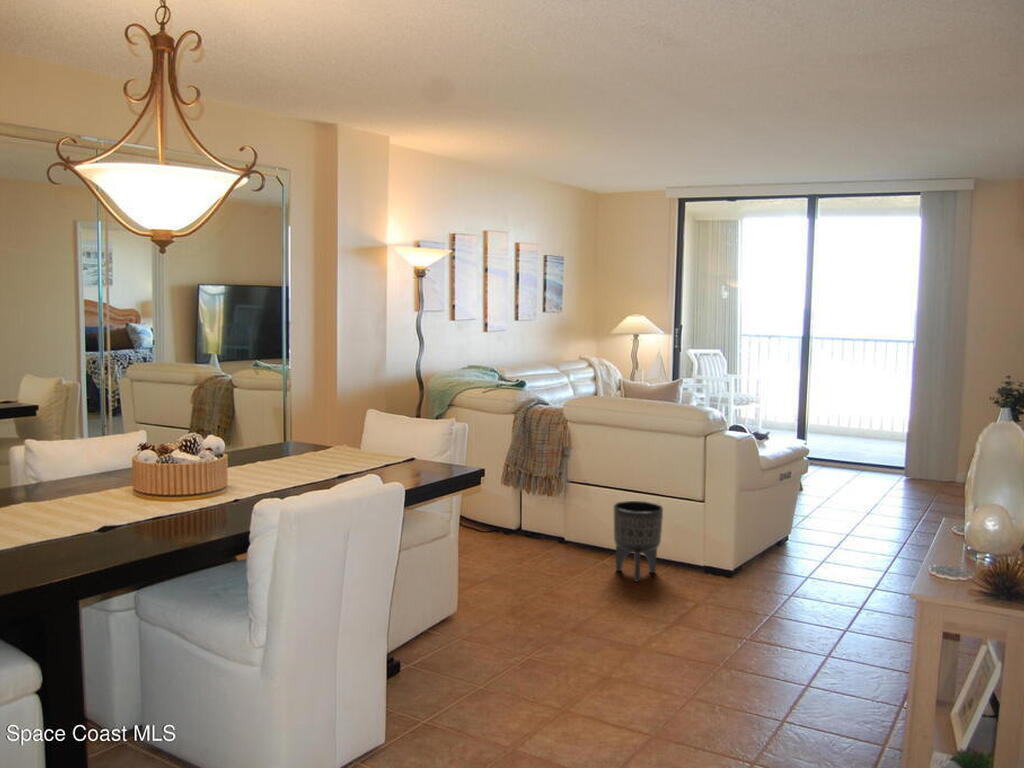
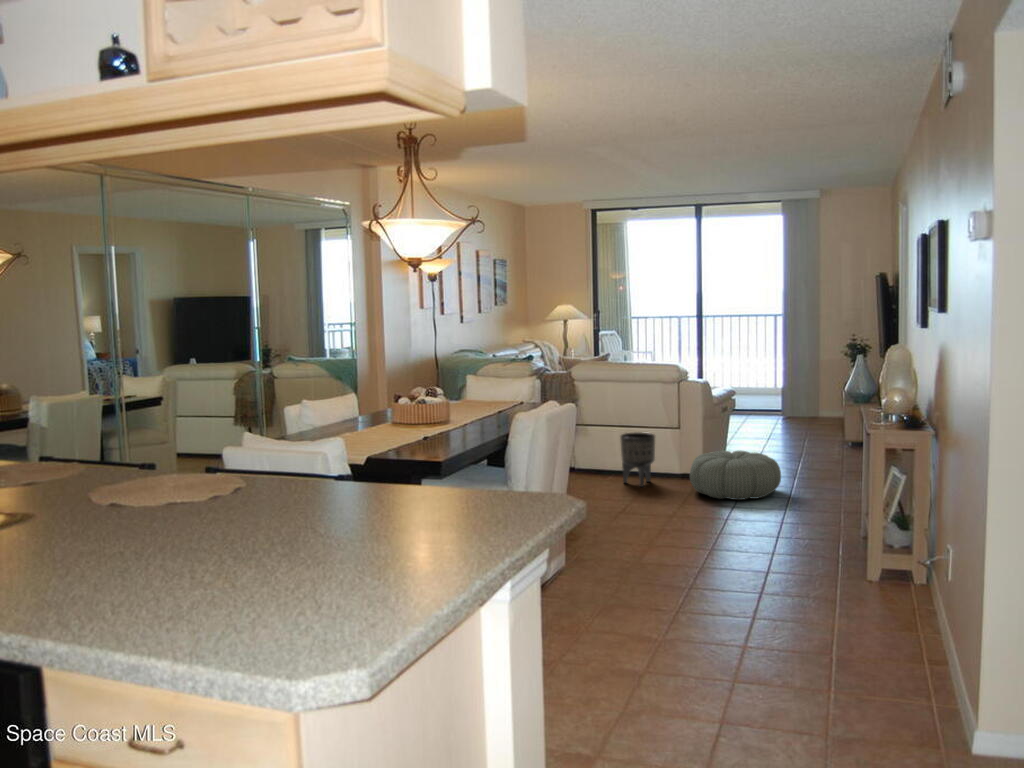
pouf: none [696,543,835,627] -> present [690,451,781,500]

